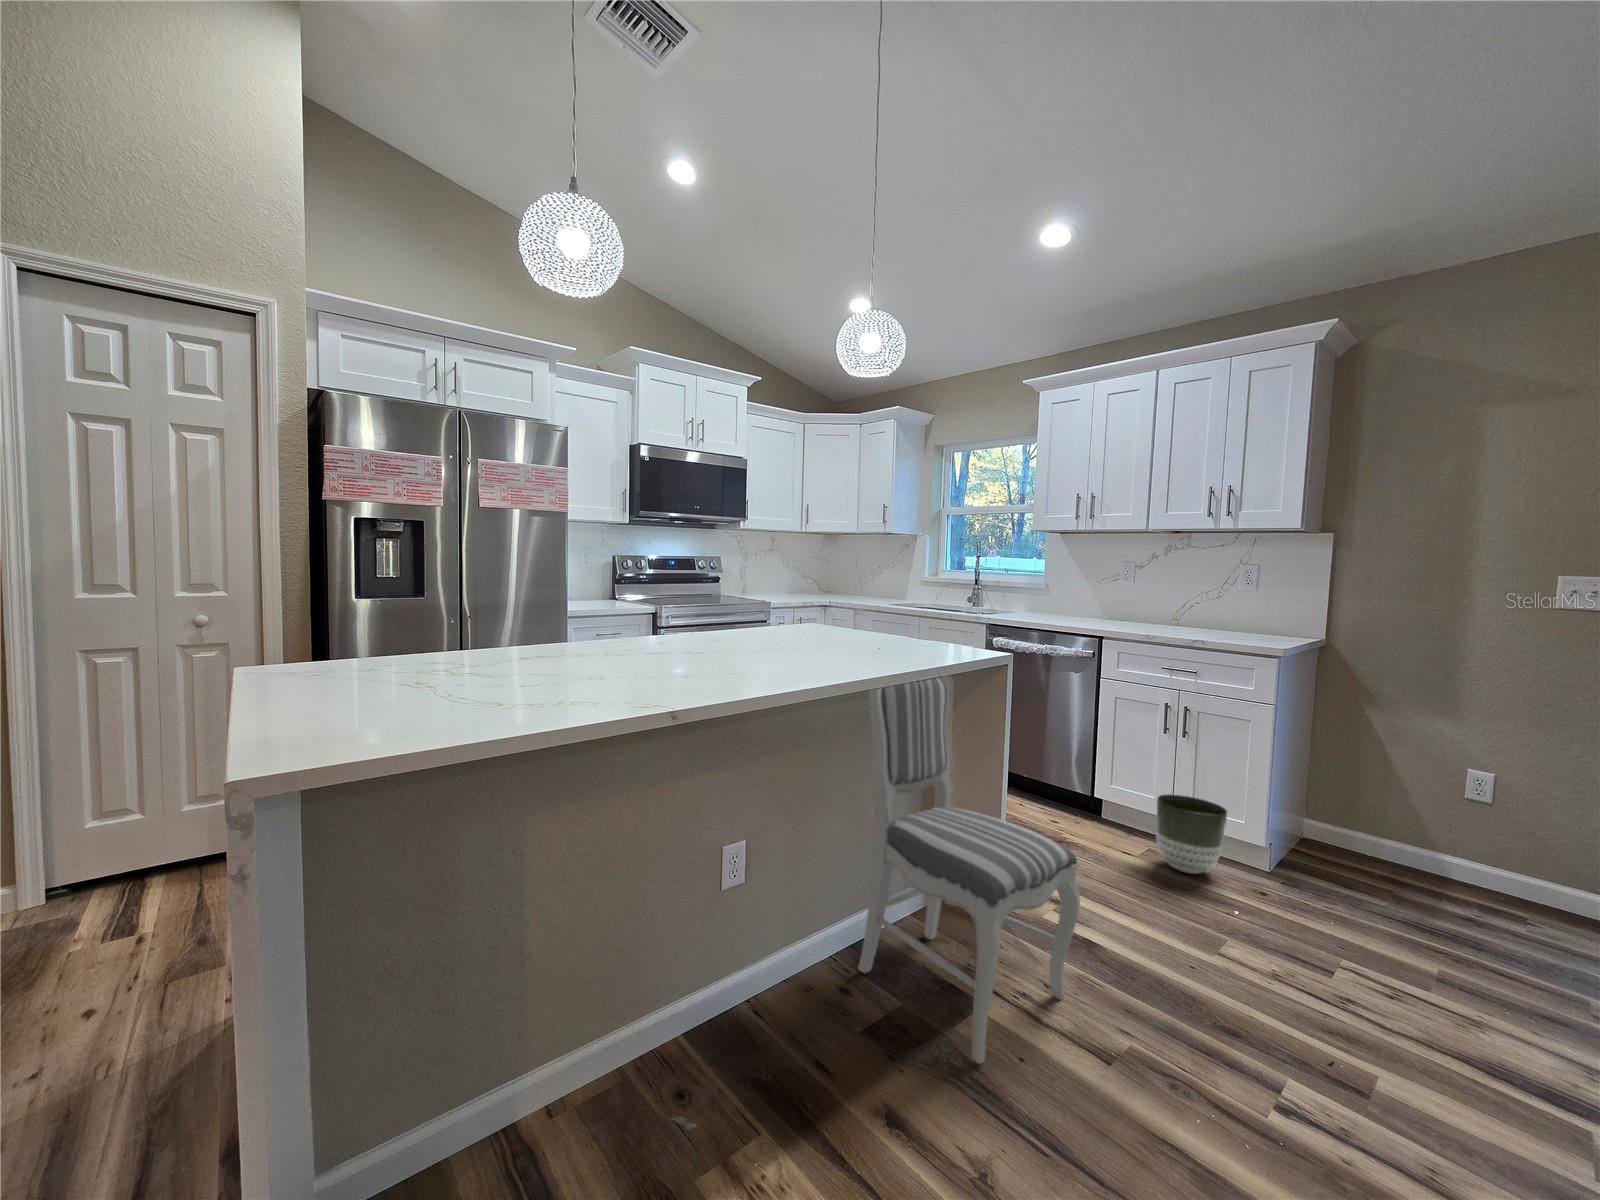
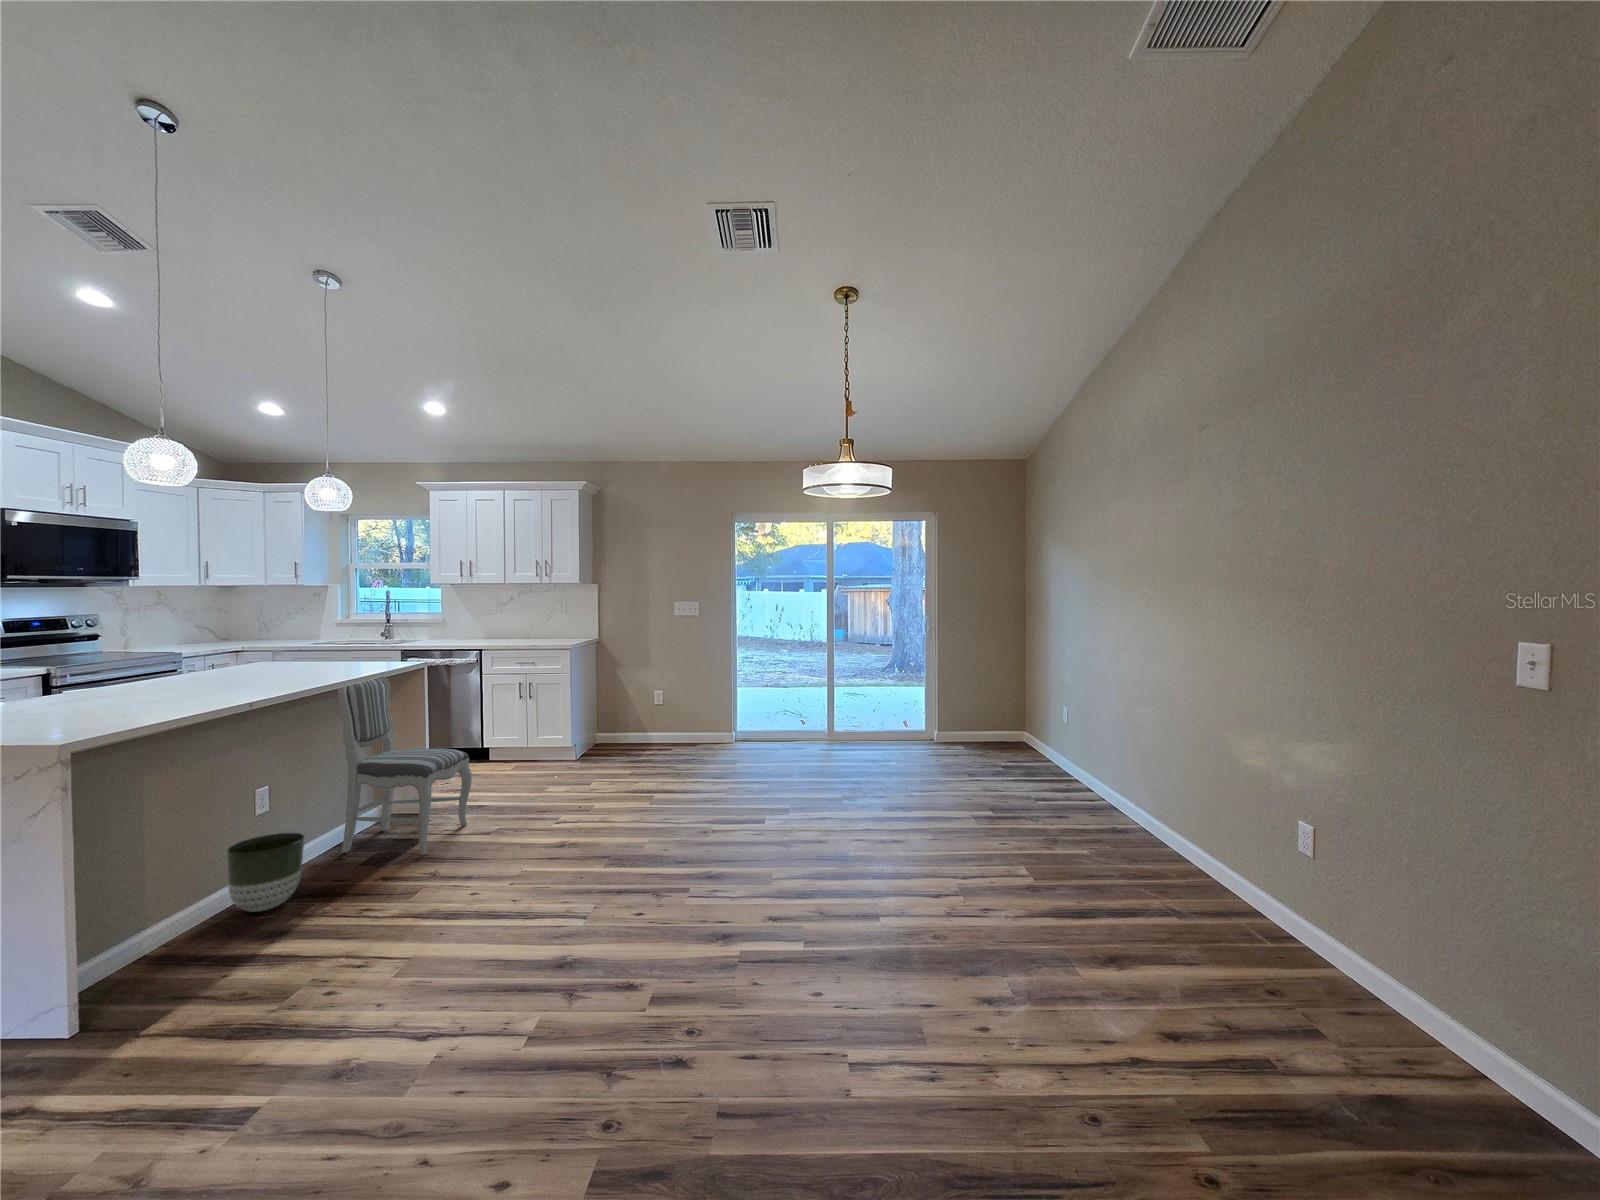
planter: present [1156,794,1227,874] -> present [227,833,304,912]

